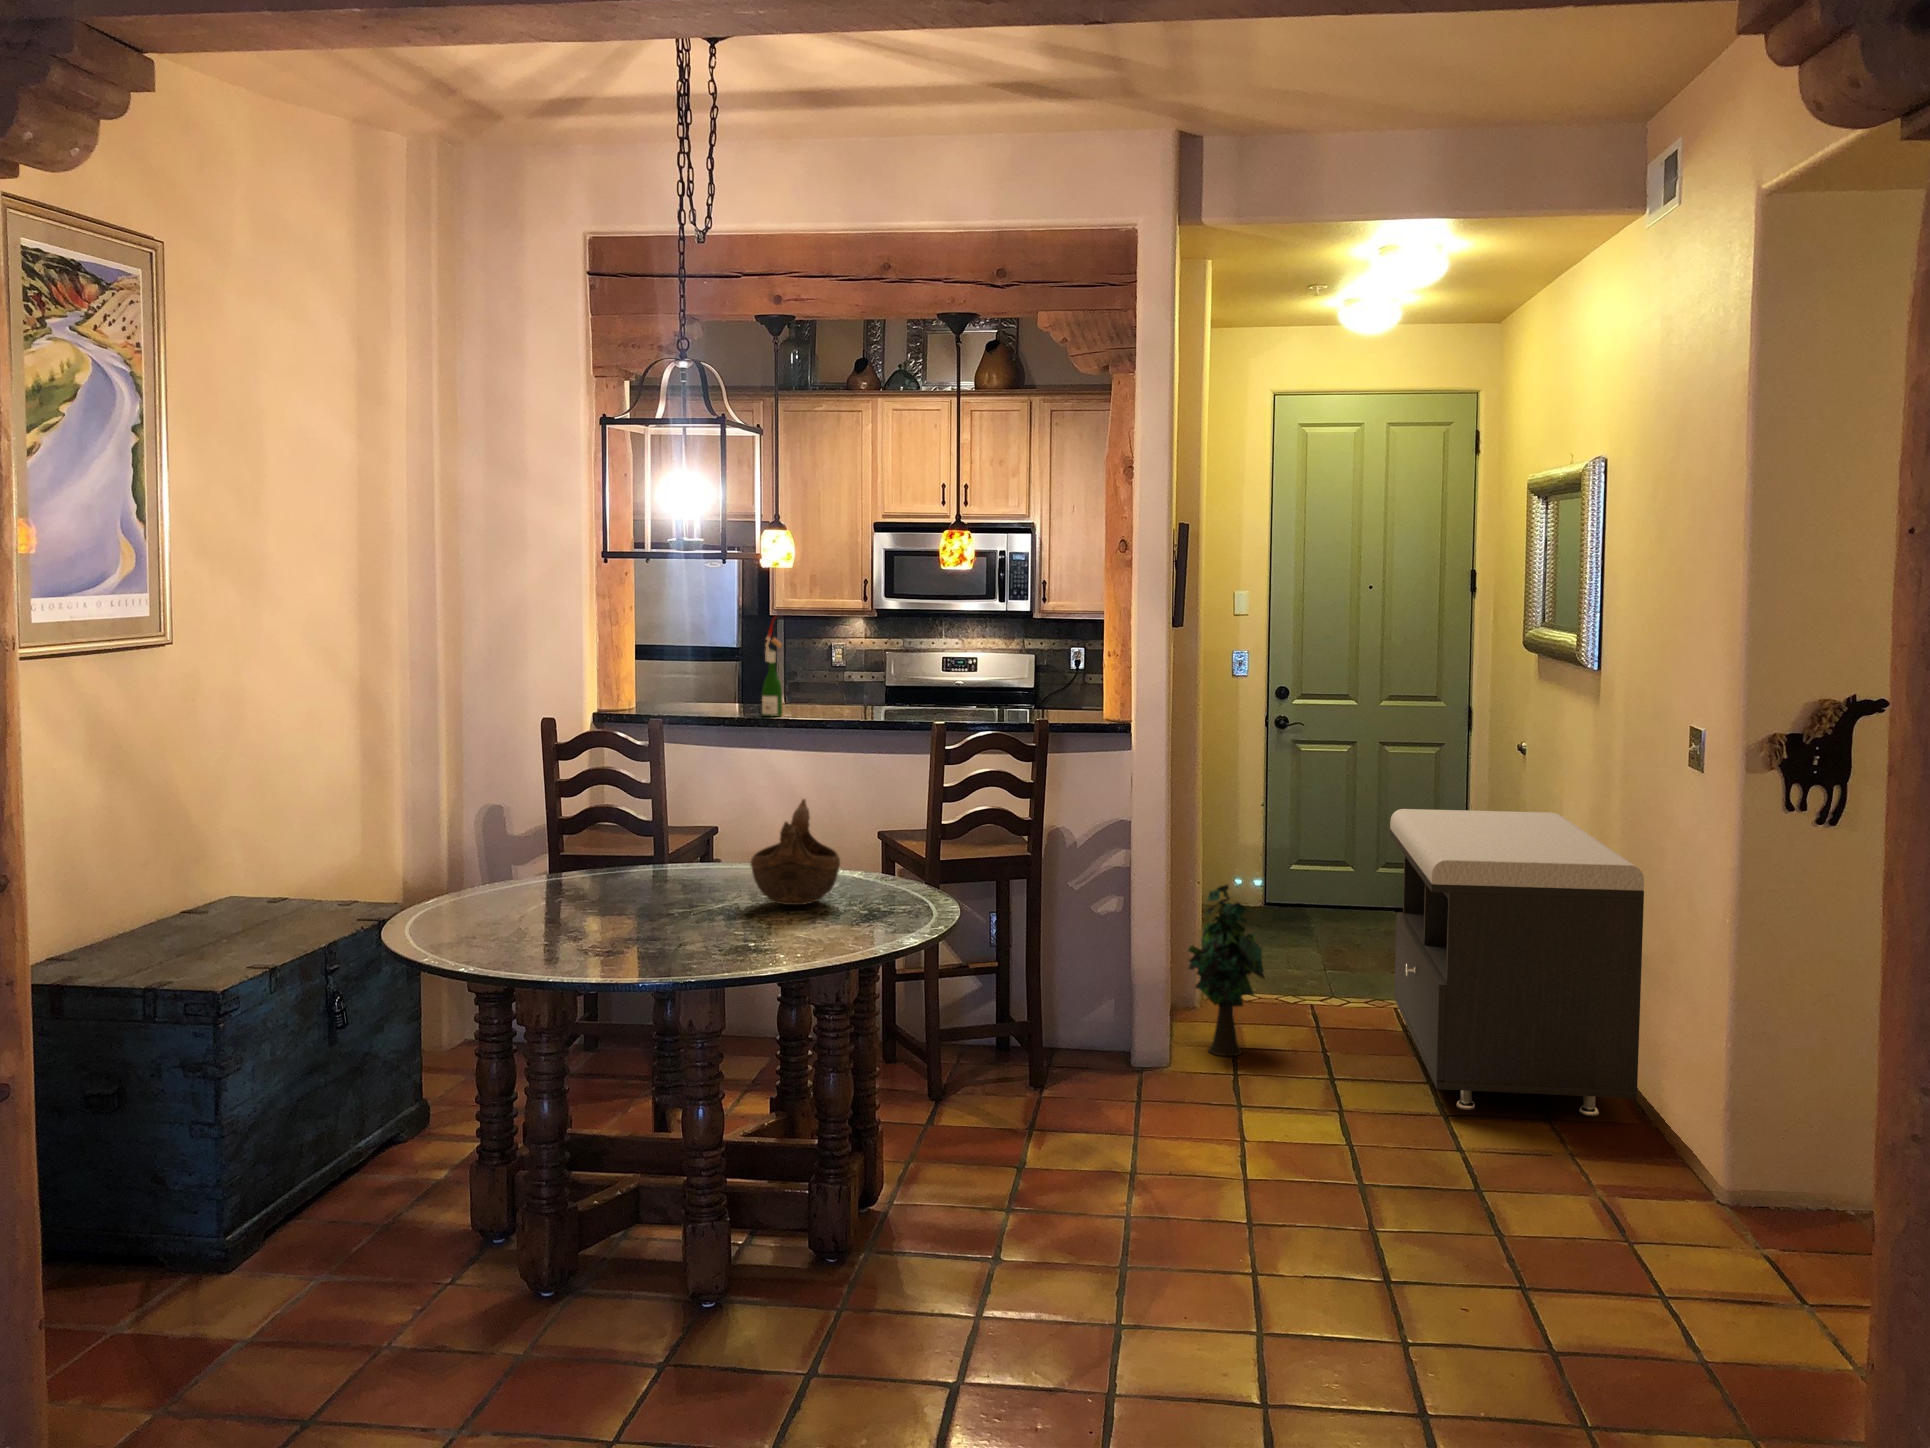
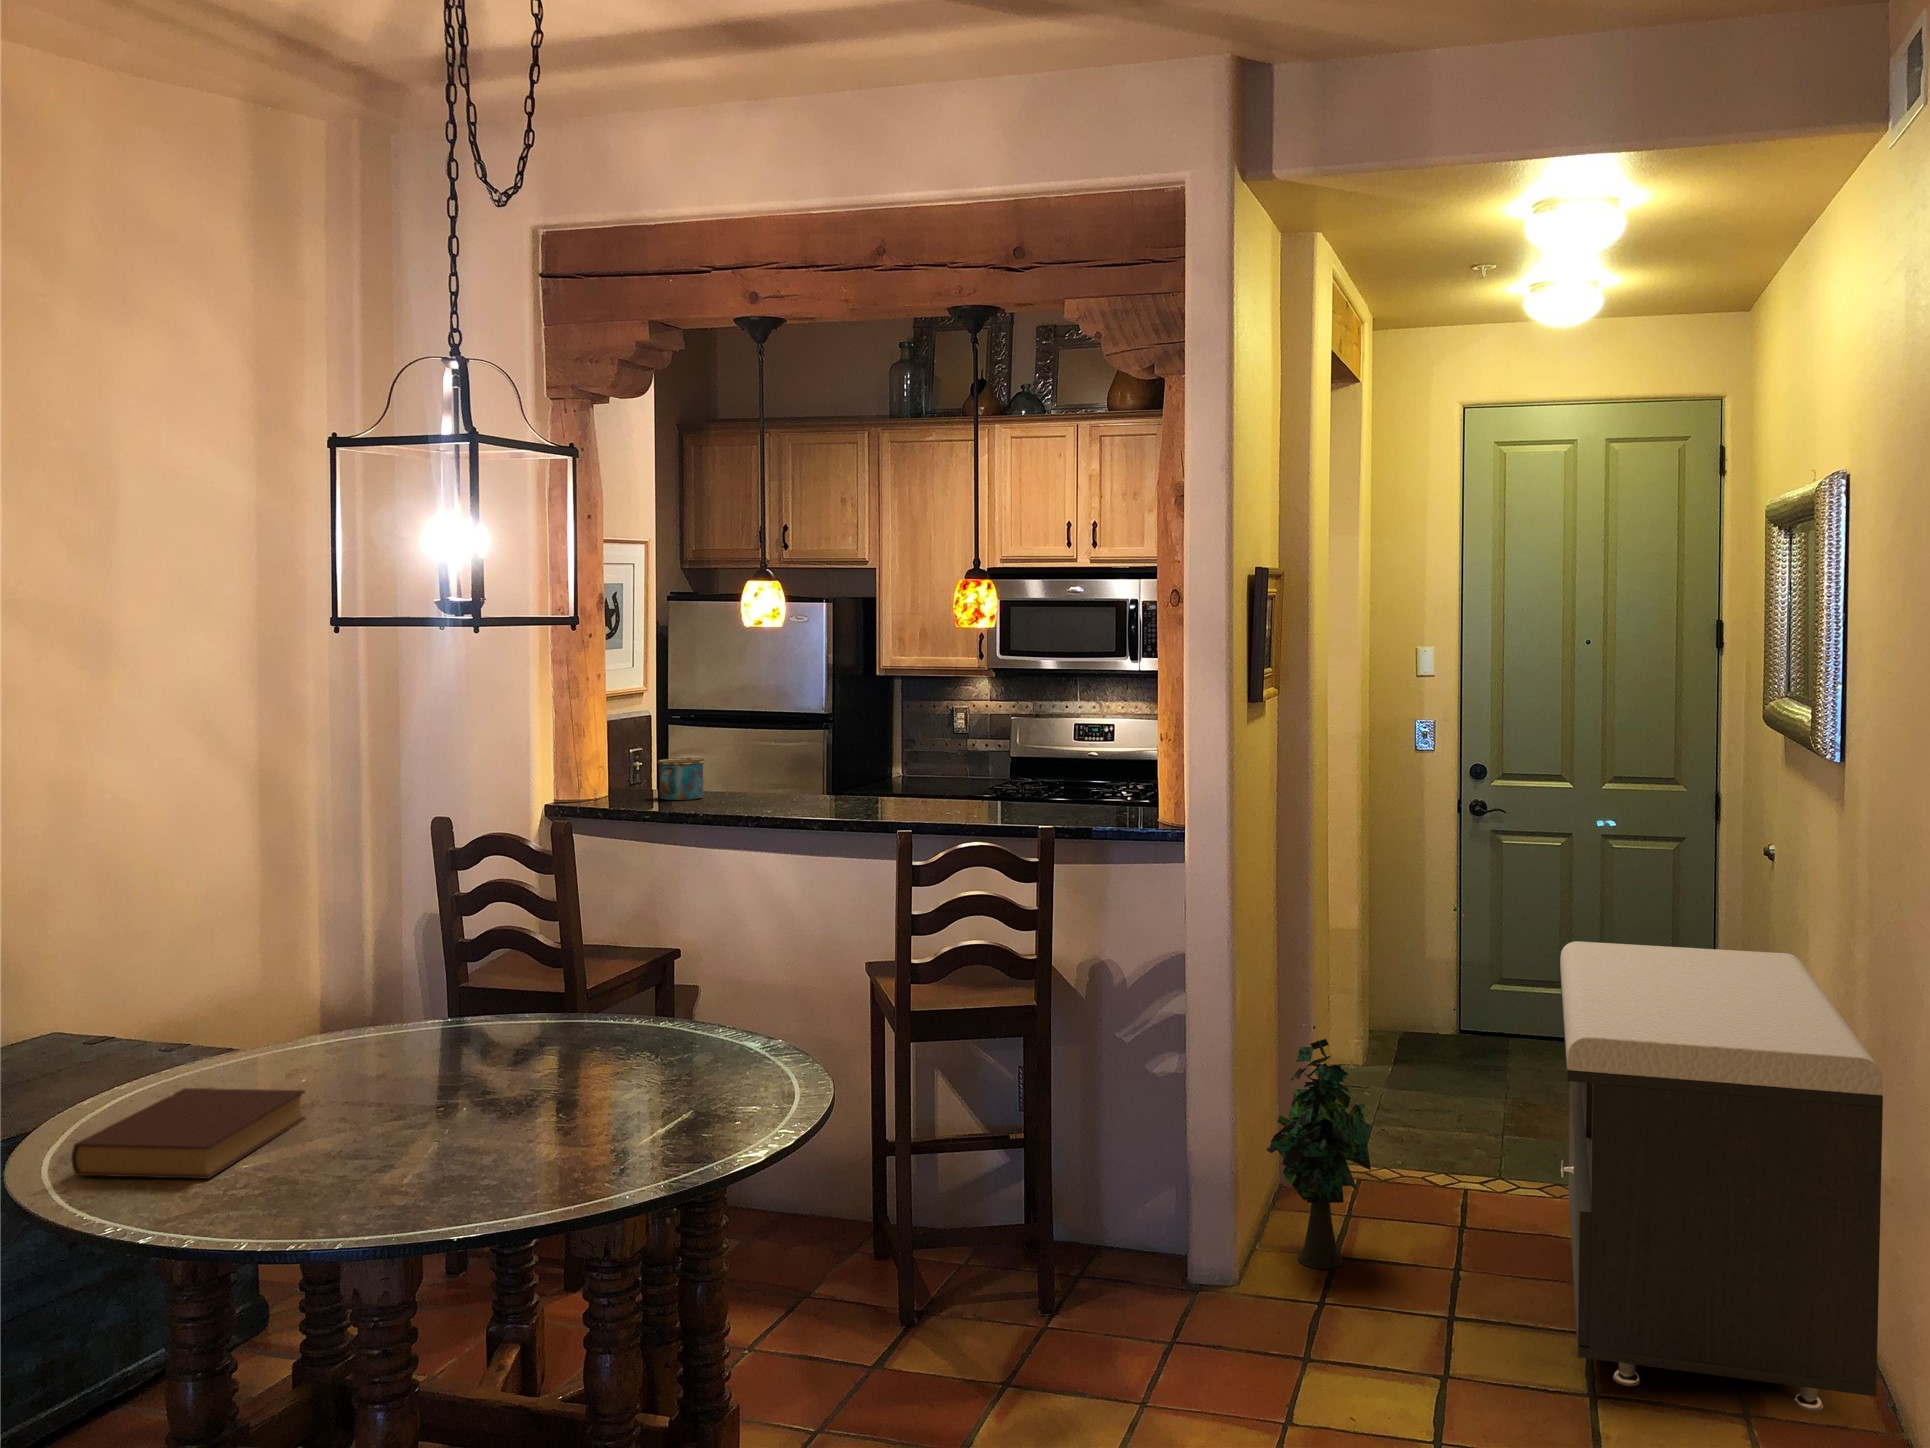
wine bottle: present [762,617,782,716] -> none [739,688,773,812]
mug: none [669,677,709,711] -> present [657,758,705,800]
decorative bowl: present [751,799,840,905] -> none [512,952,639,1108]
book: none [478,898,602,950] -> present [72,1088,305,1179]

